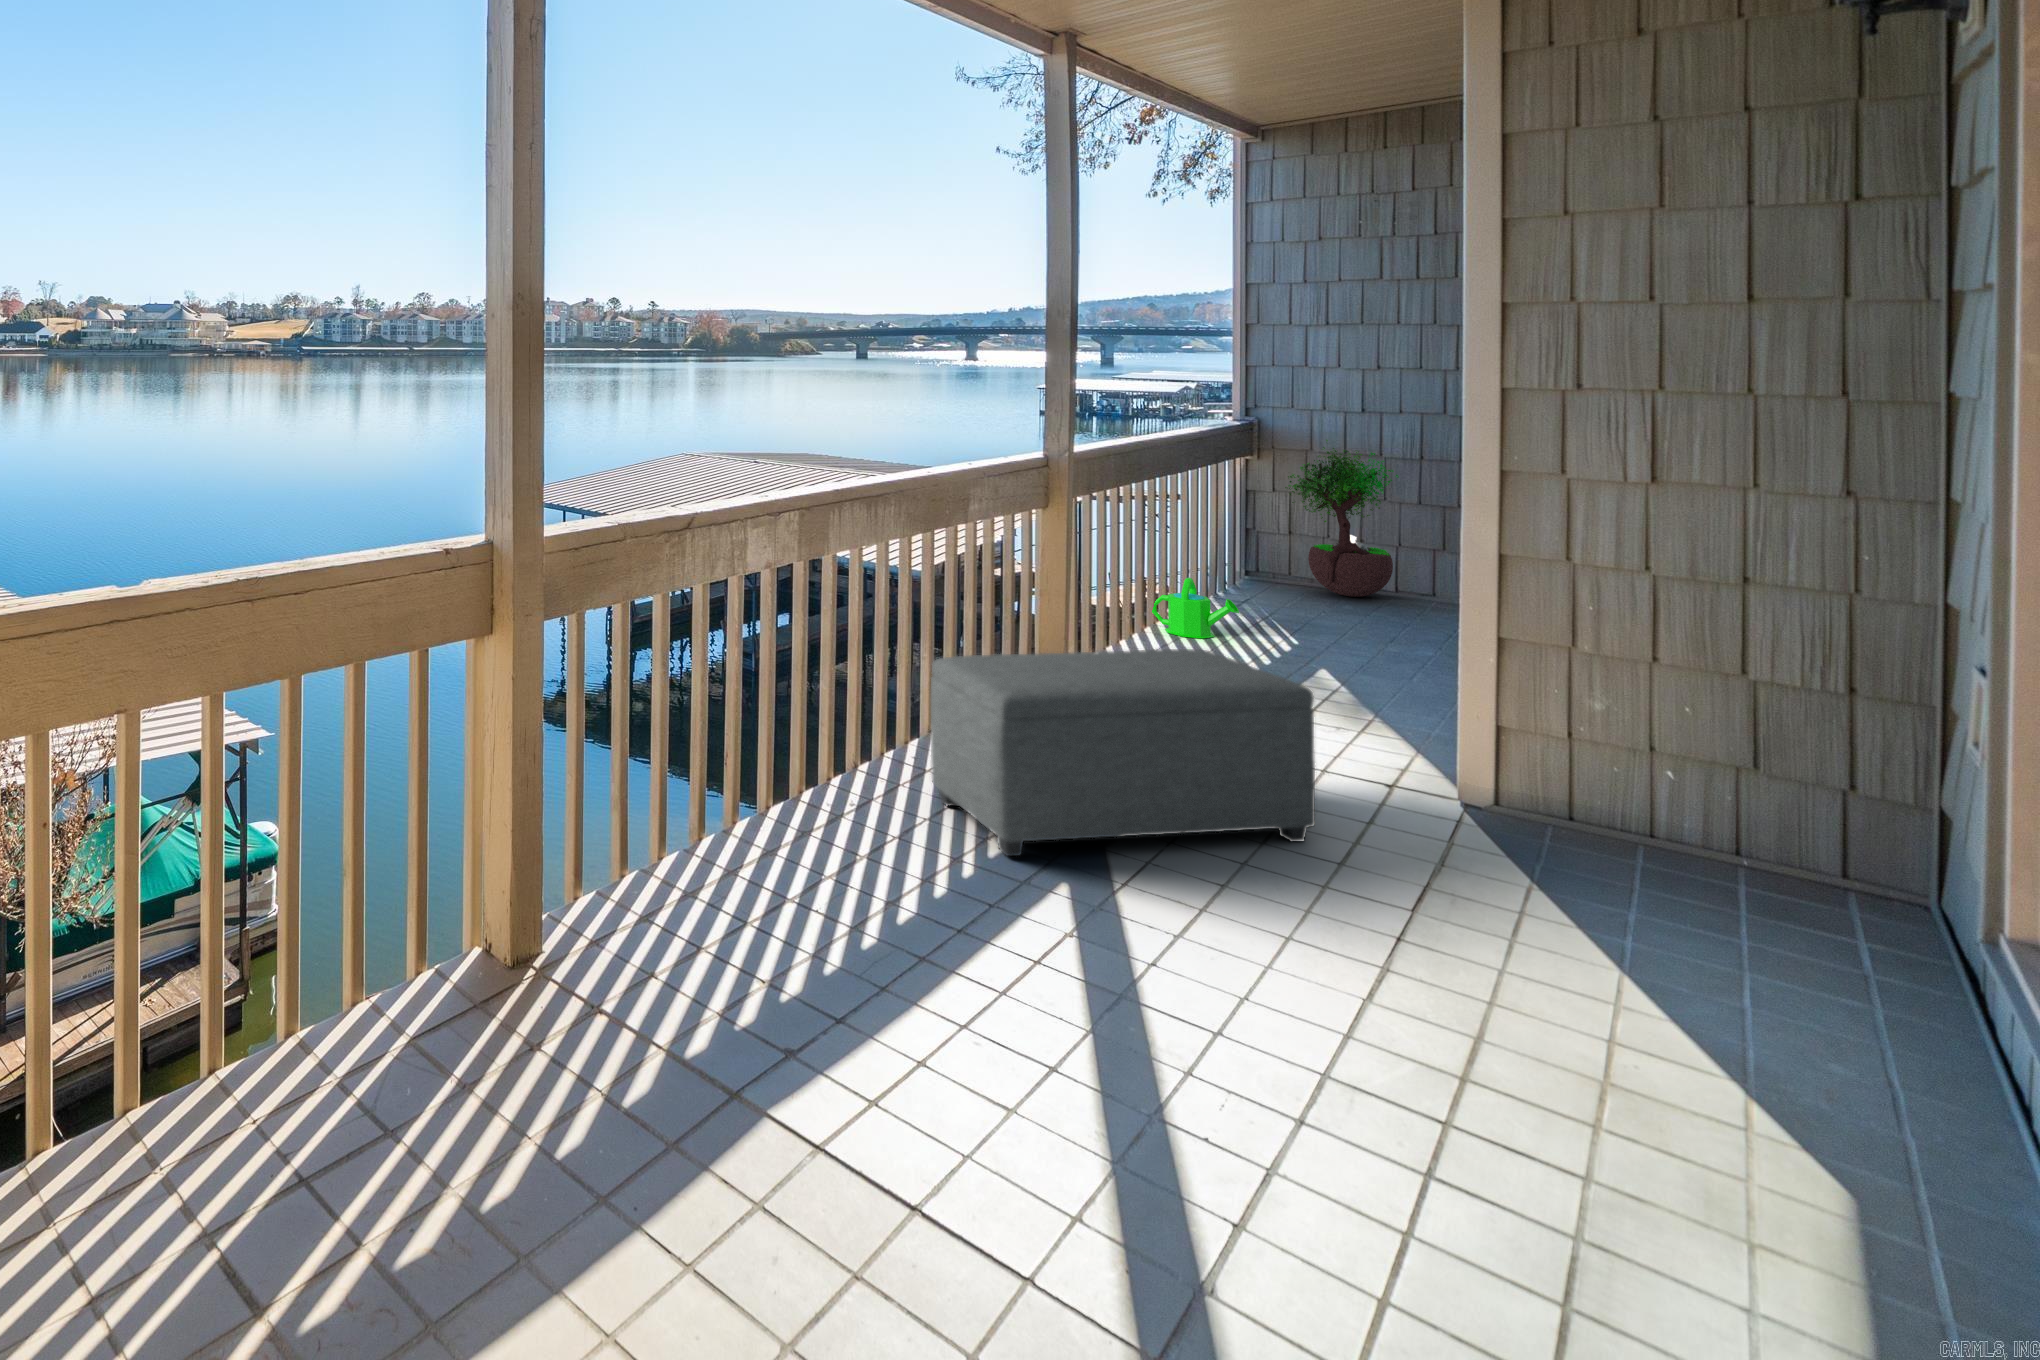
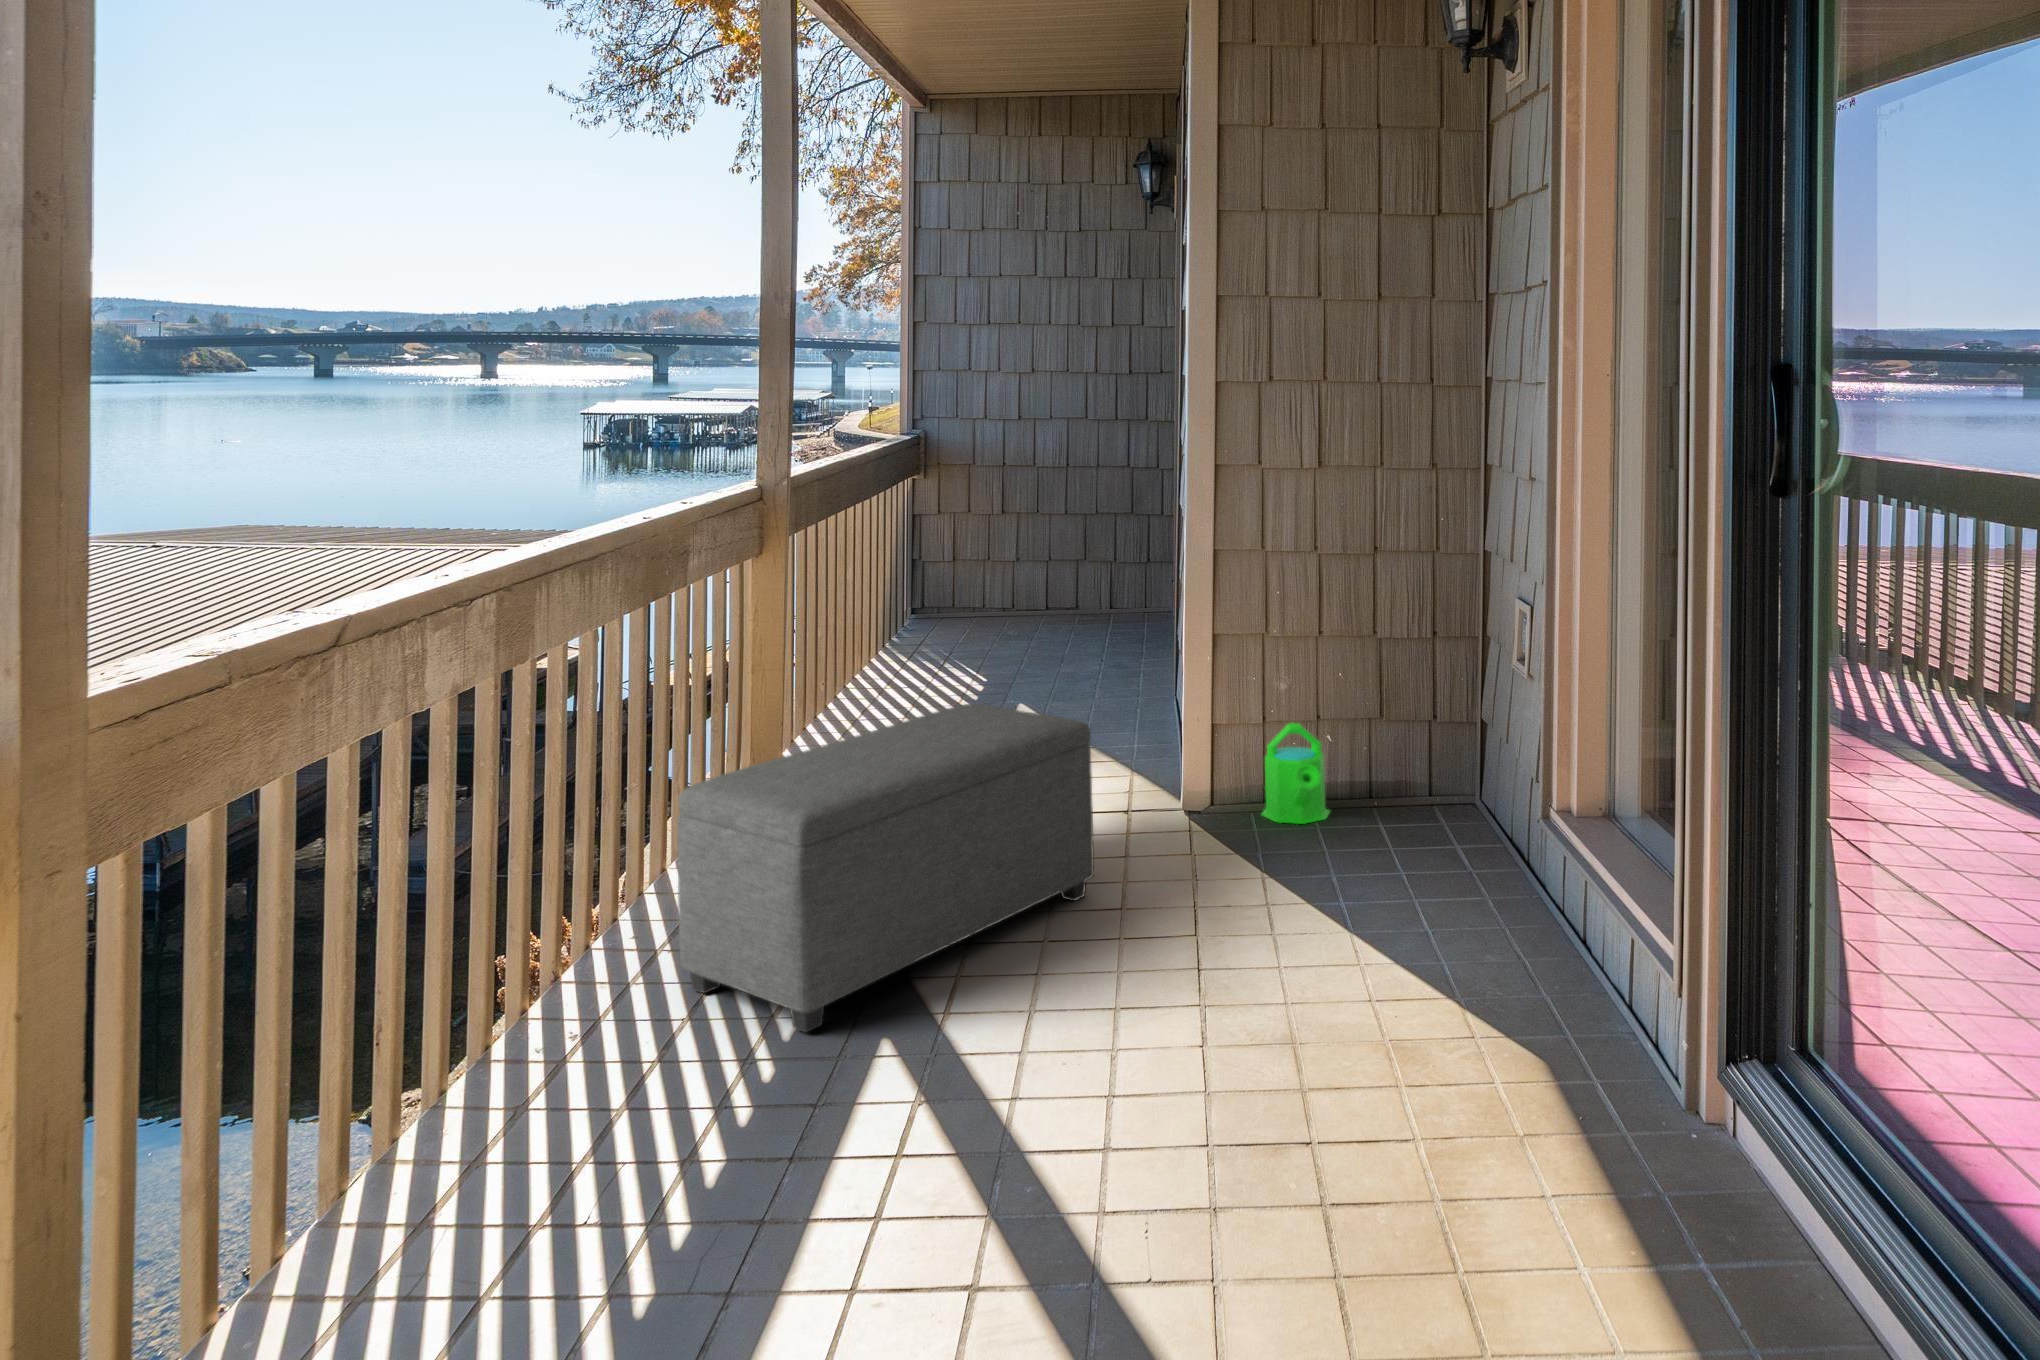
potted tree: present [1285,440,1399,597] -> none [951,451,1051,621]
watering can: present [1152,578,1239,638] -> present [1262,723,1330,824]

